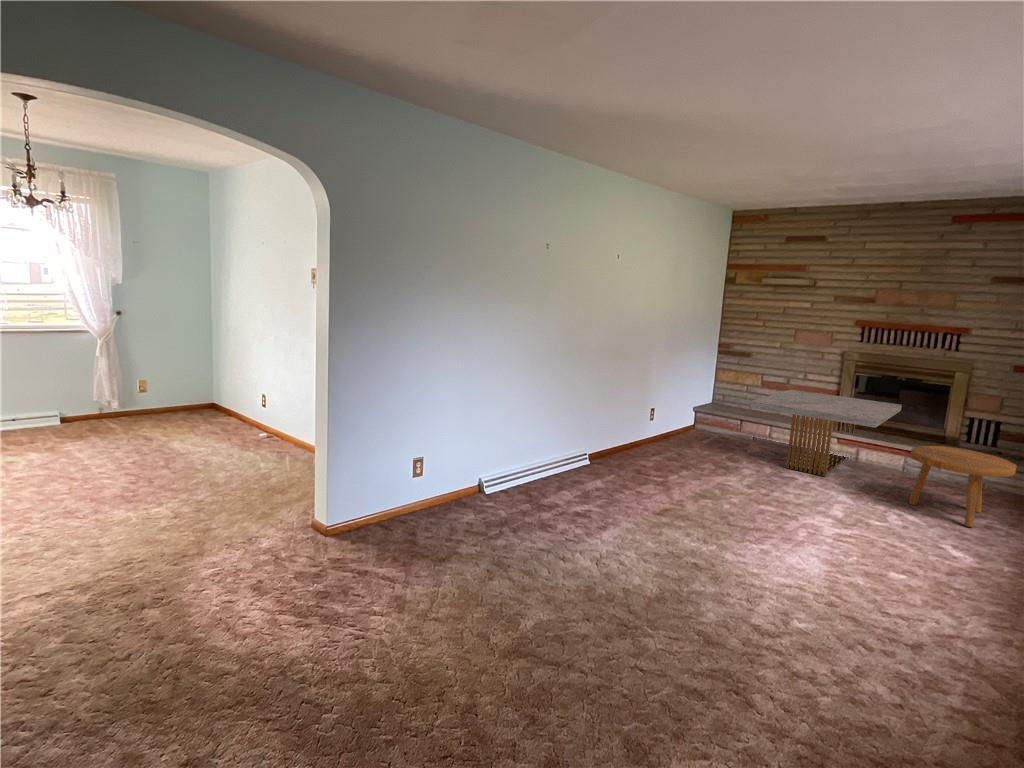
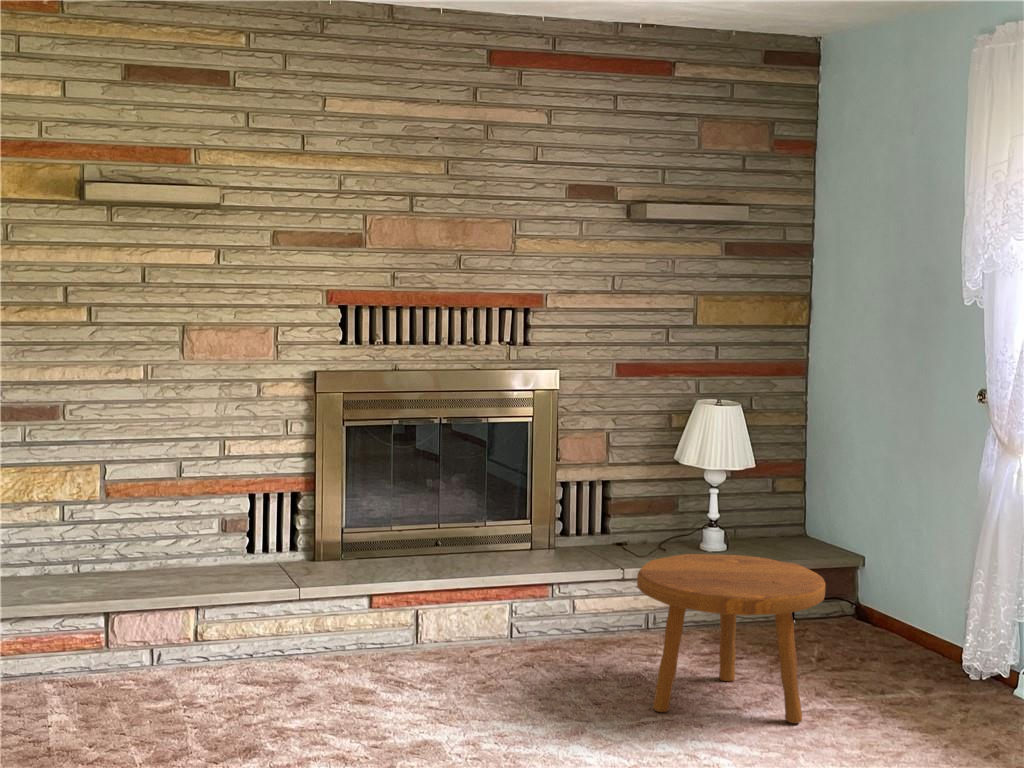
coffee table: present [750,389,902,476] -> none [200,481,565,723]

